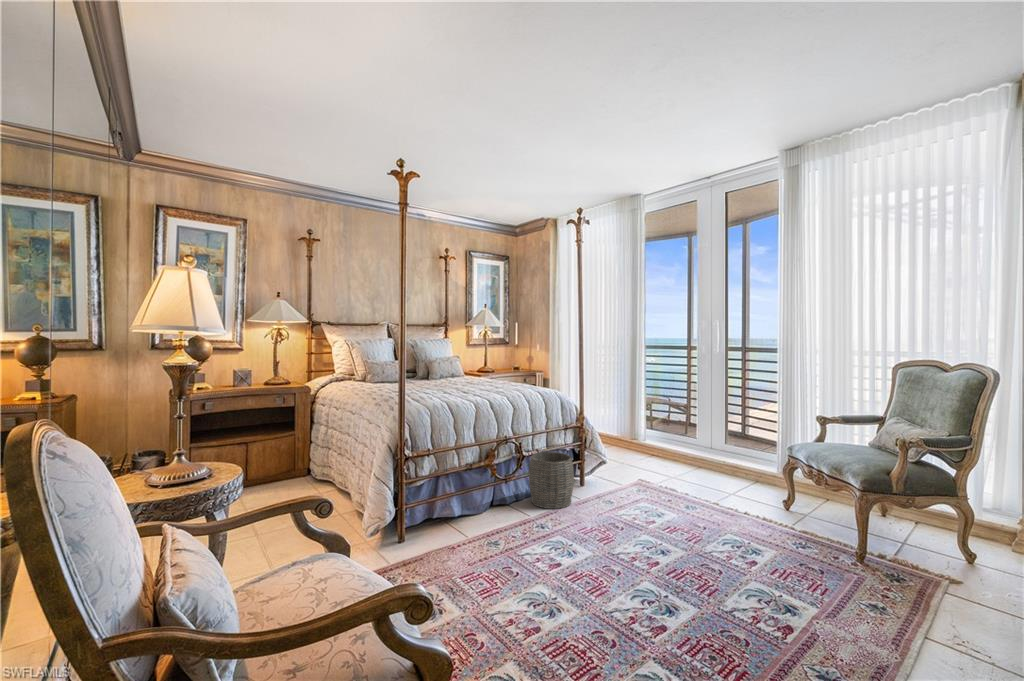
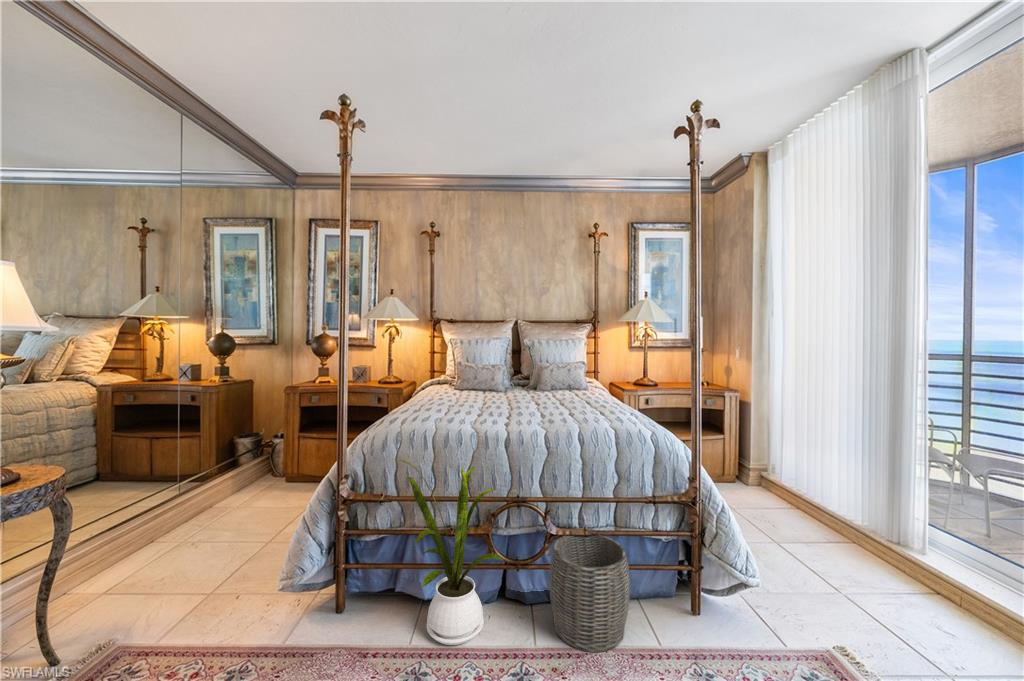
house plant: none [448,417,514,528] -> present [394,459,503,645]

